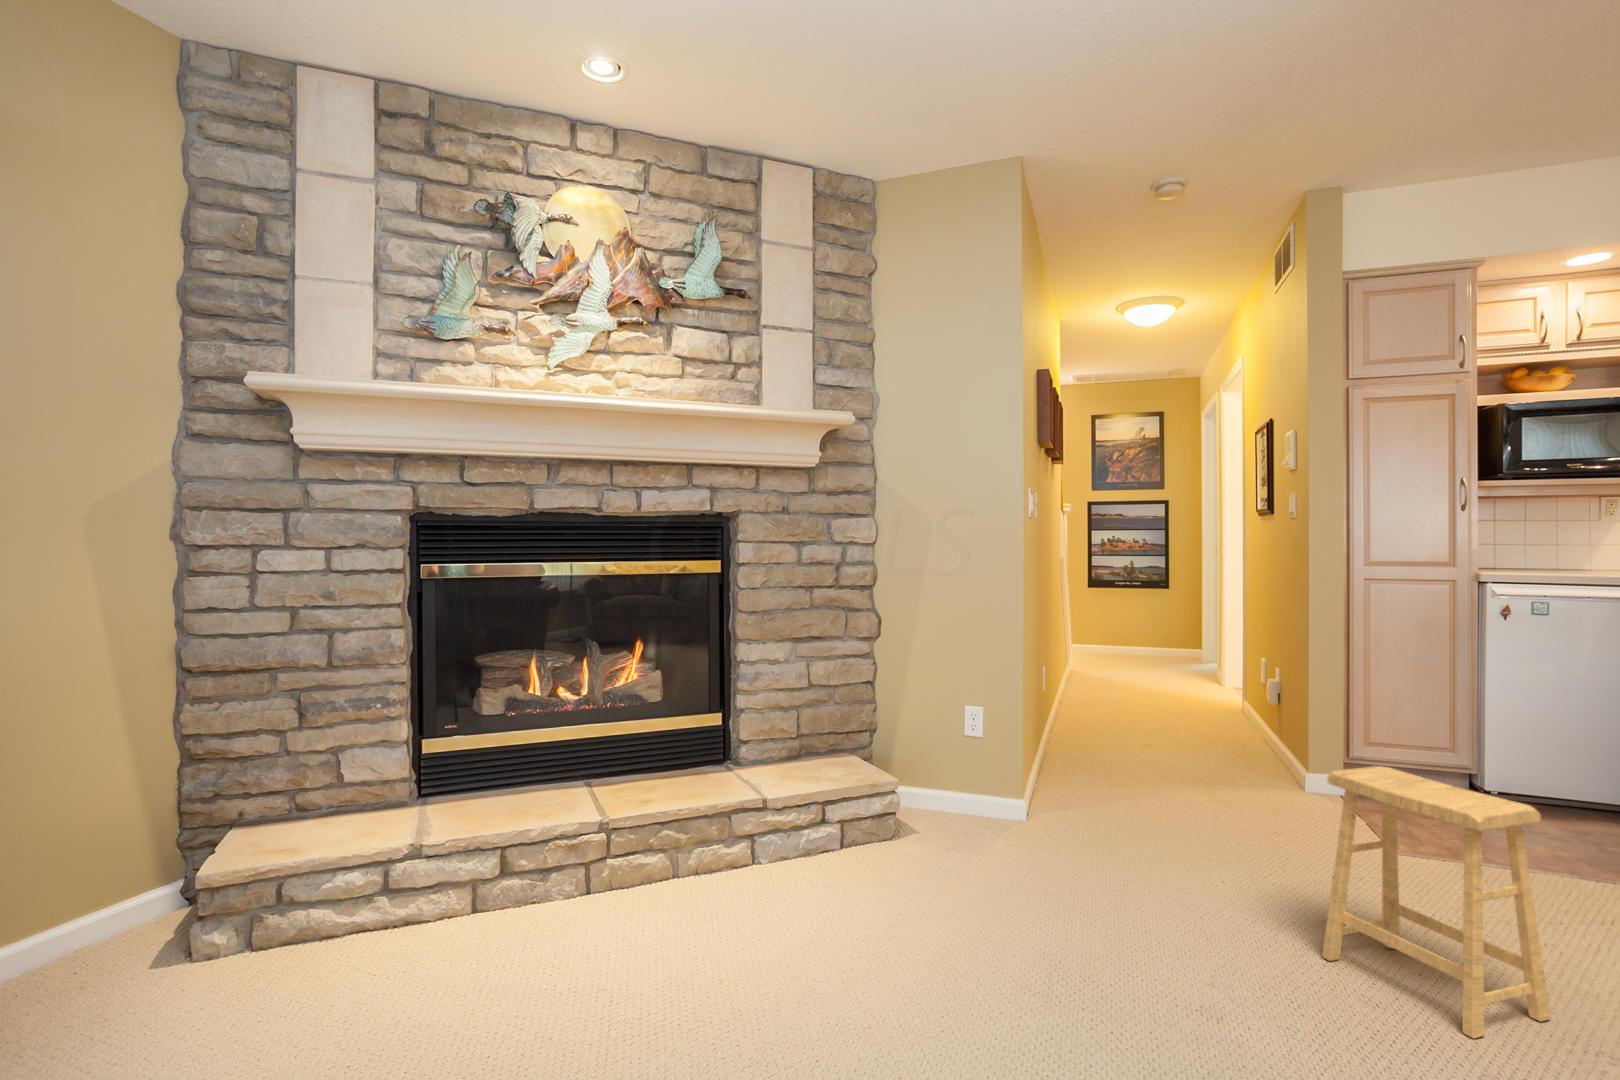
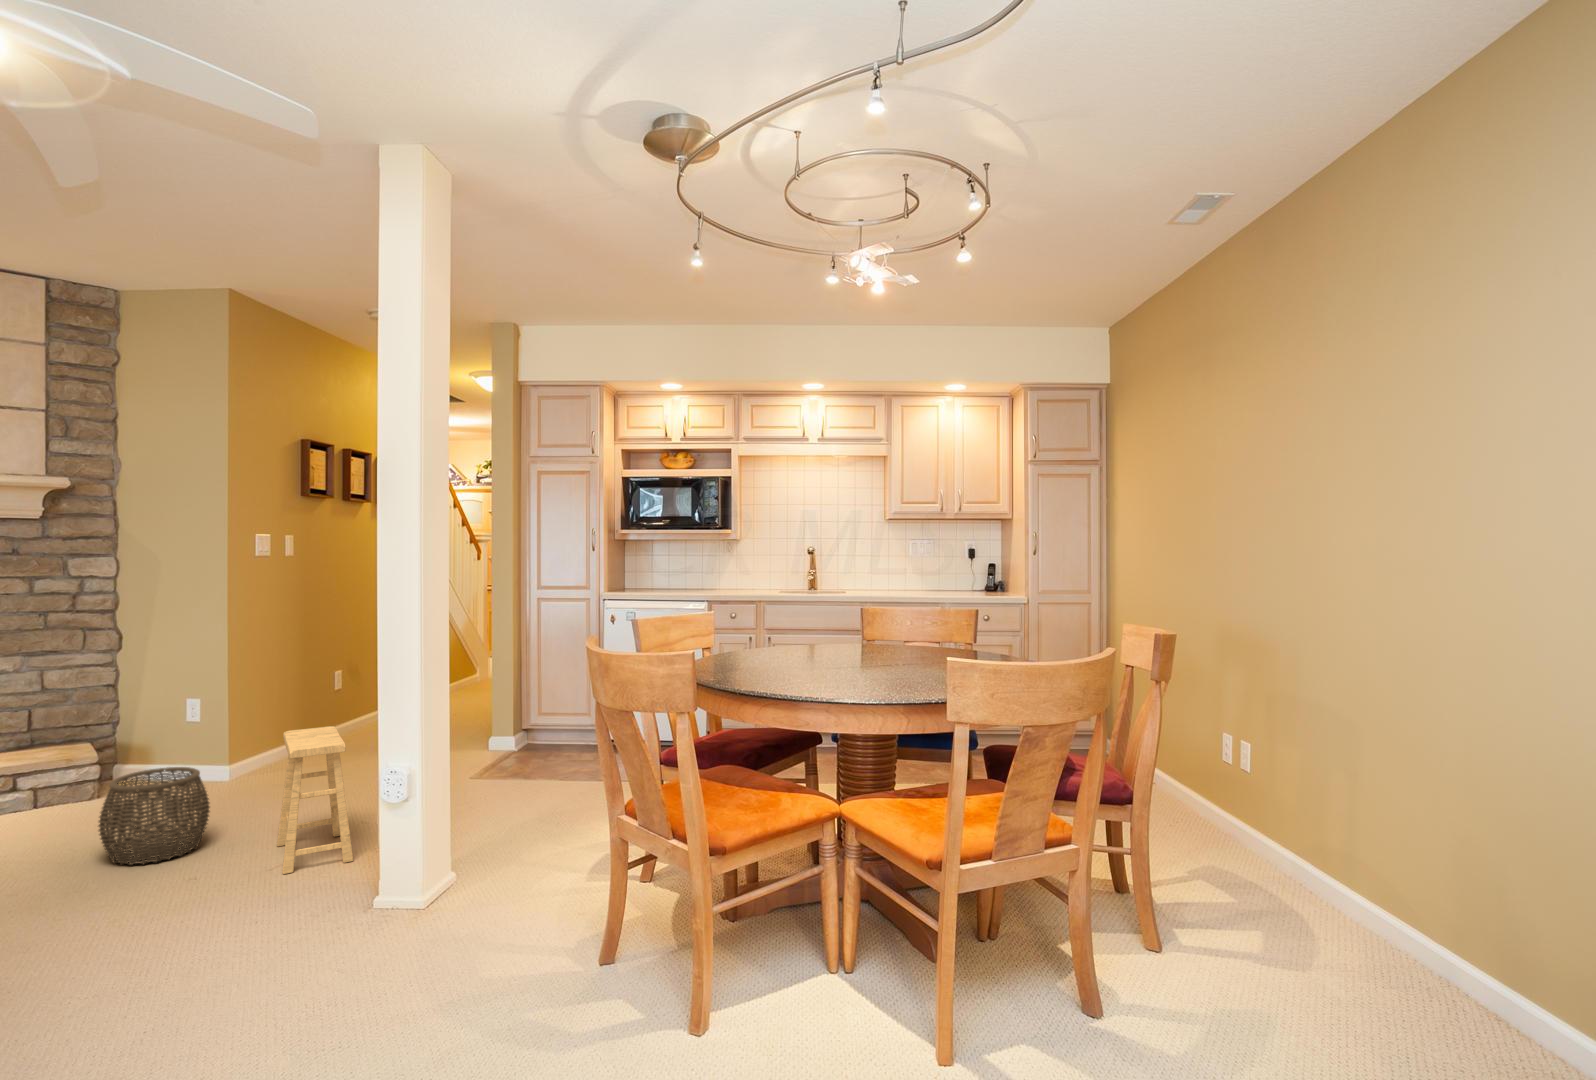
woven basket: none [1070,814,1221,978] -> present [98,767,210,865]

